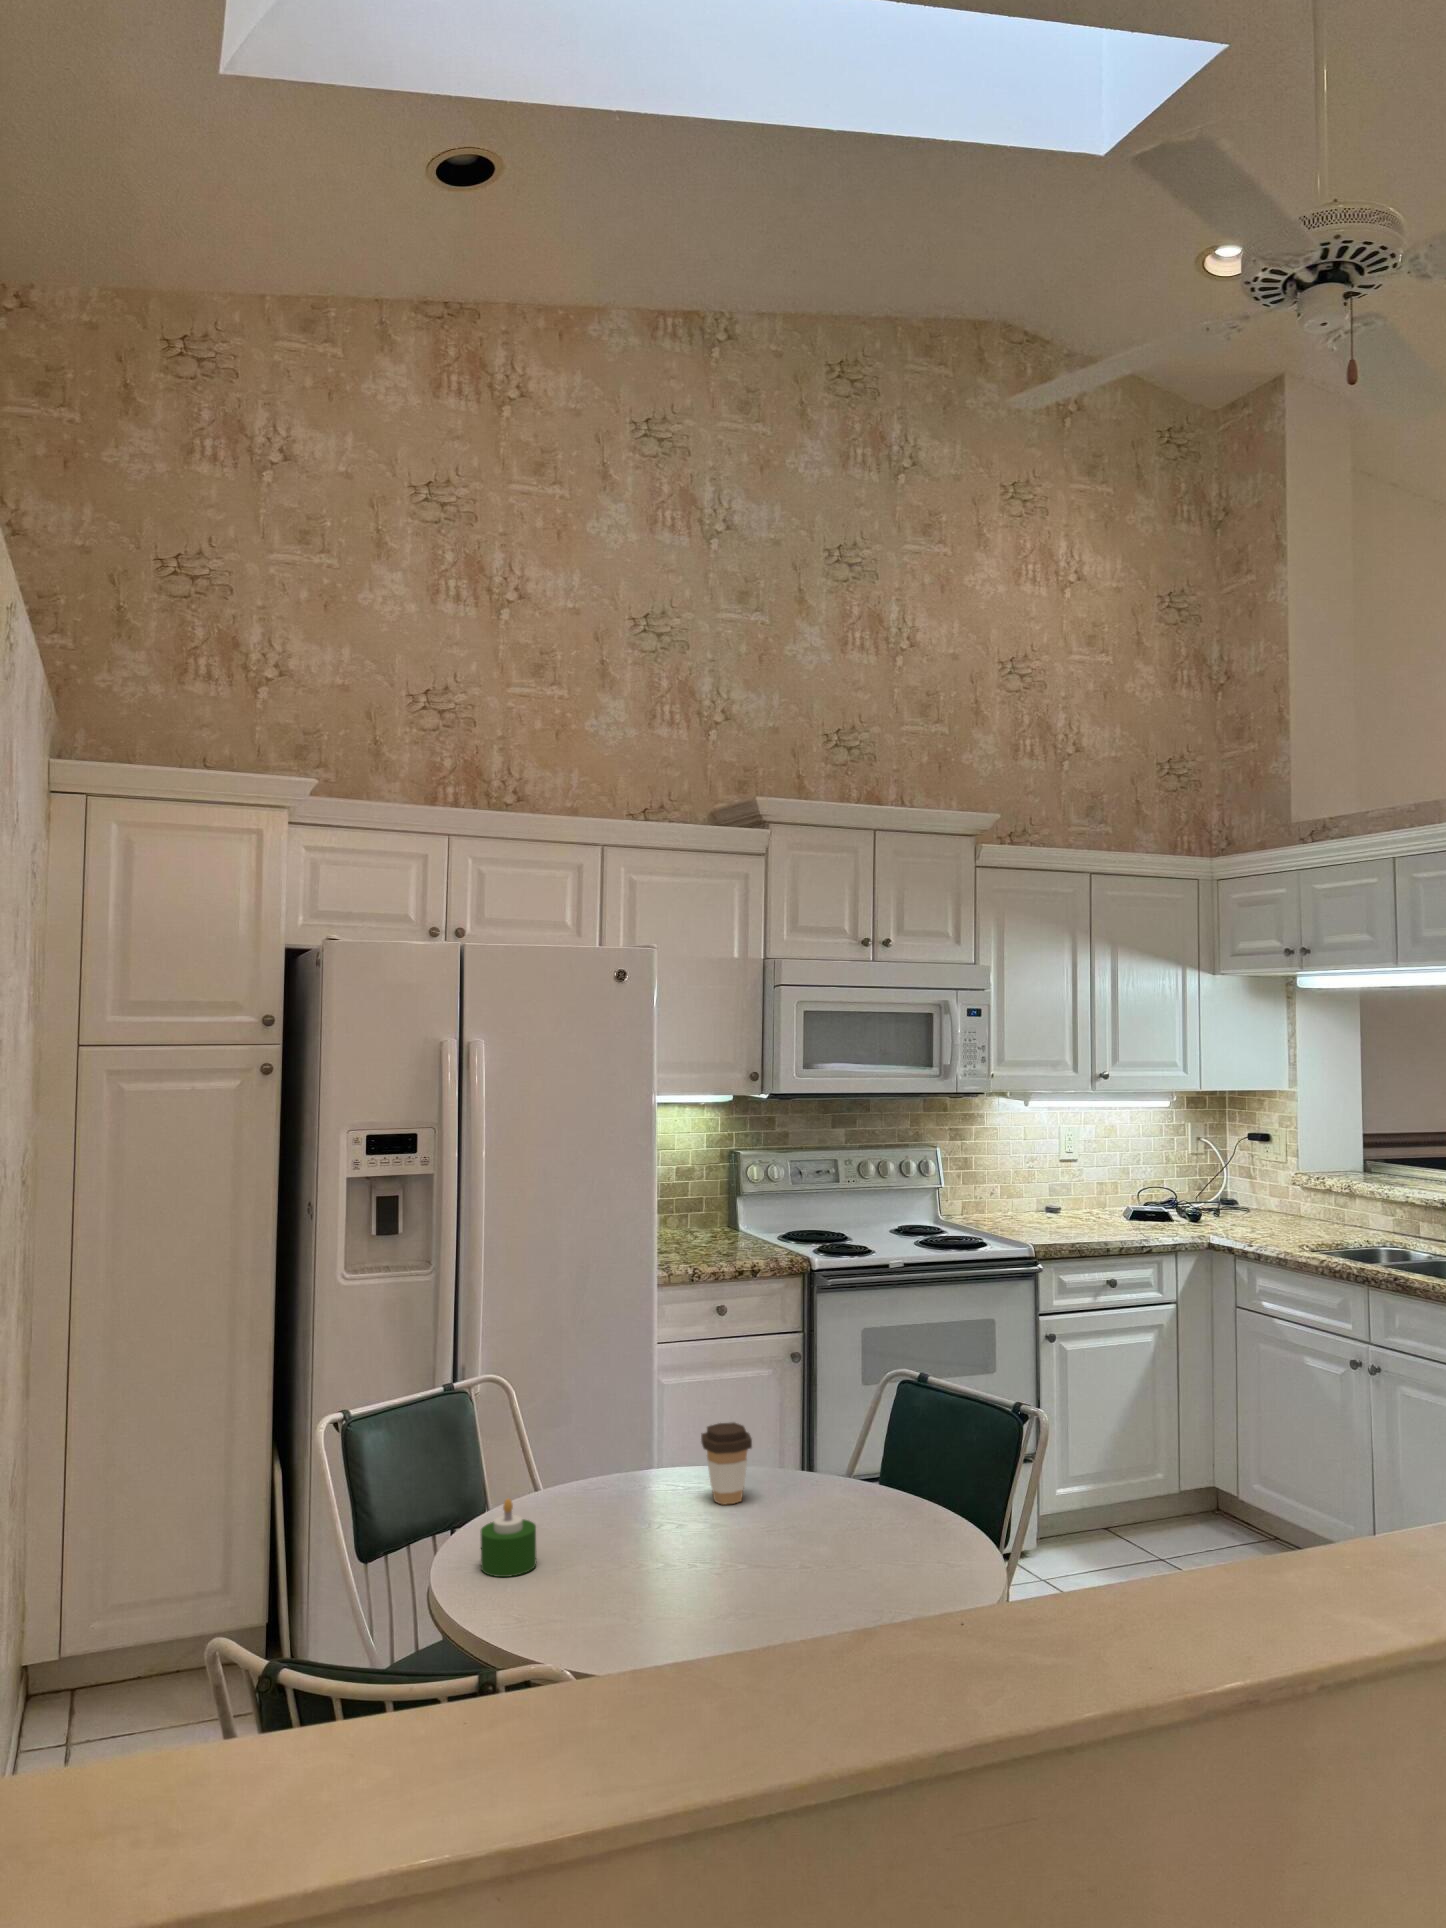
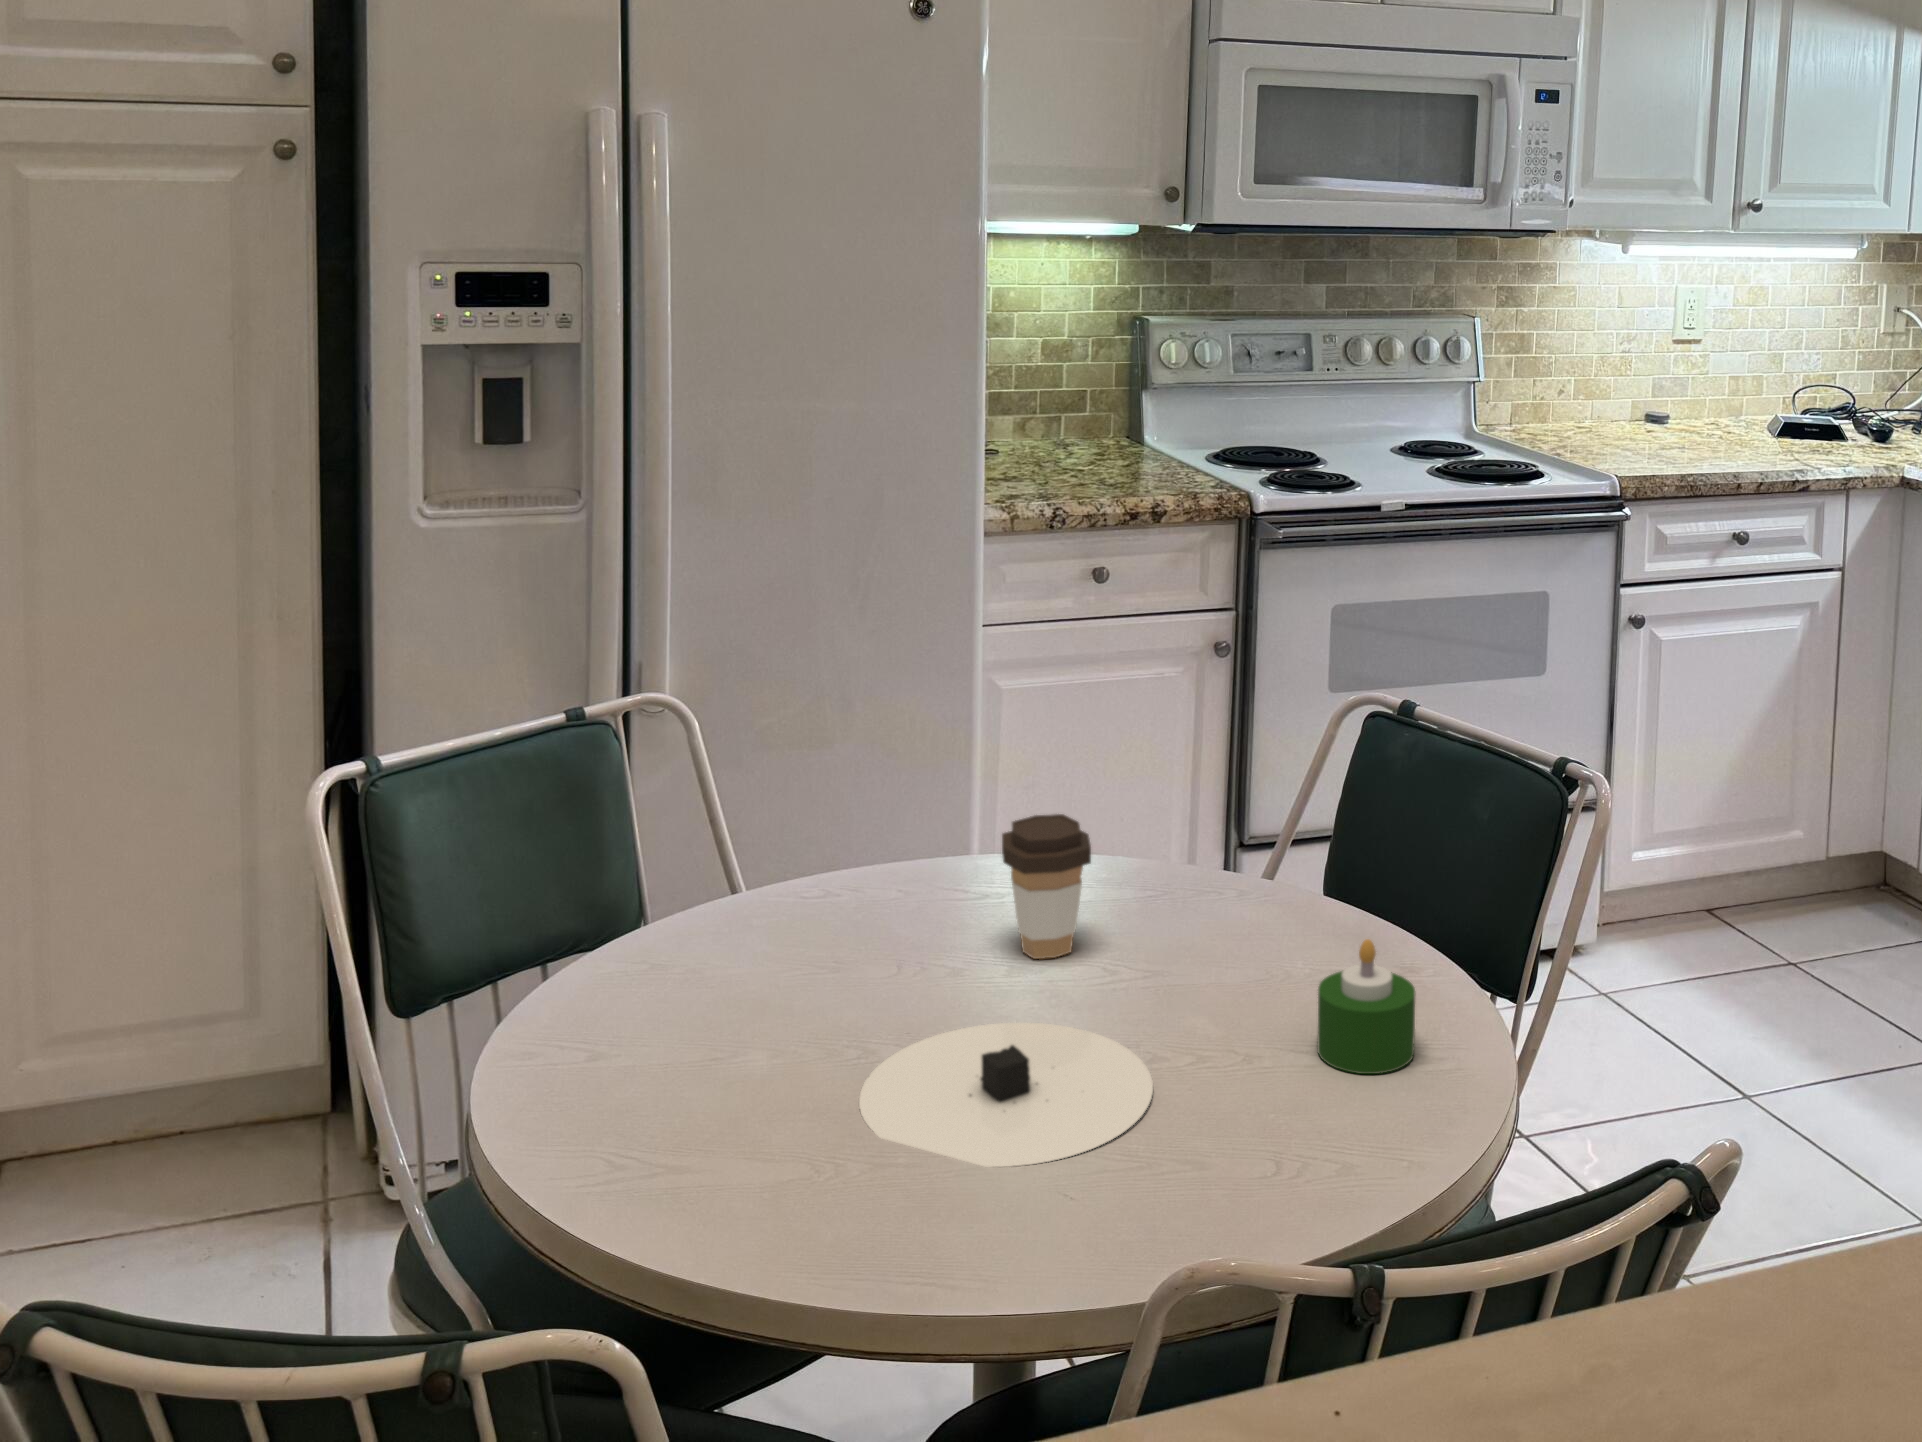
candle: present [481,1499,537,1577] -> present [1317,939,1415,1074]
plate: none [593,1515,850,1620] -> present [859,1023,1153,1167]

